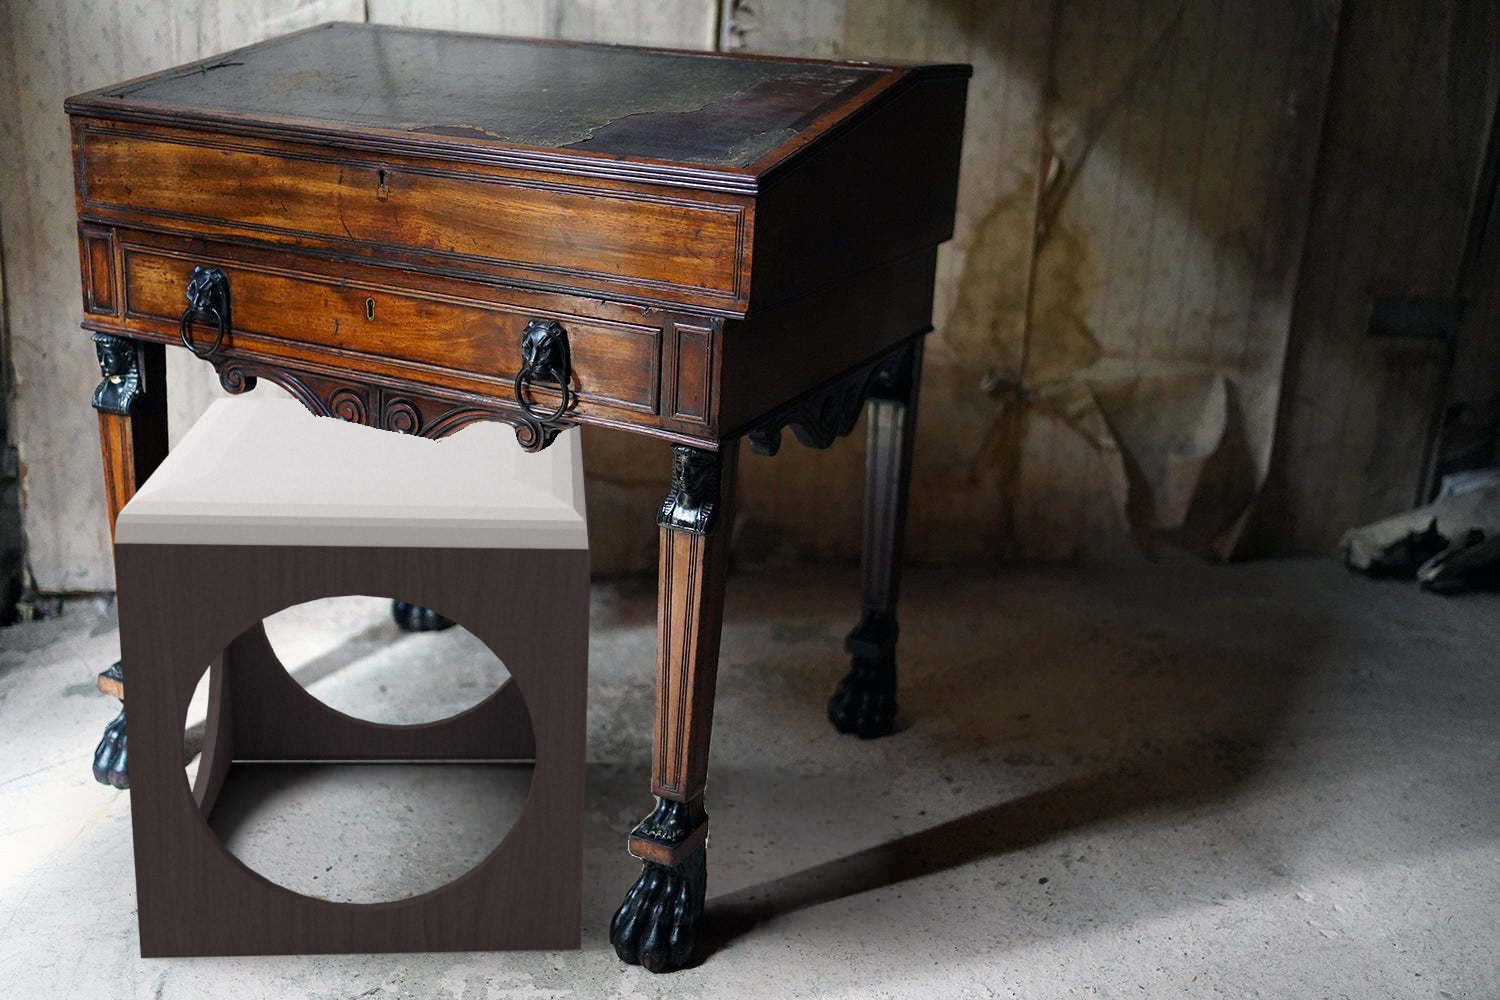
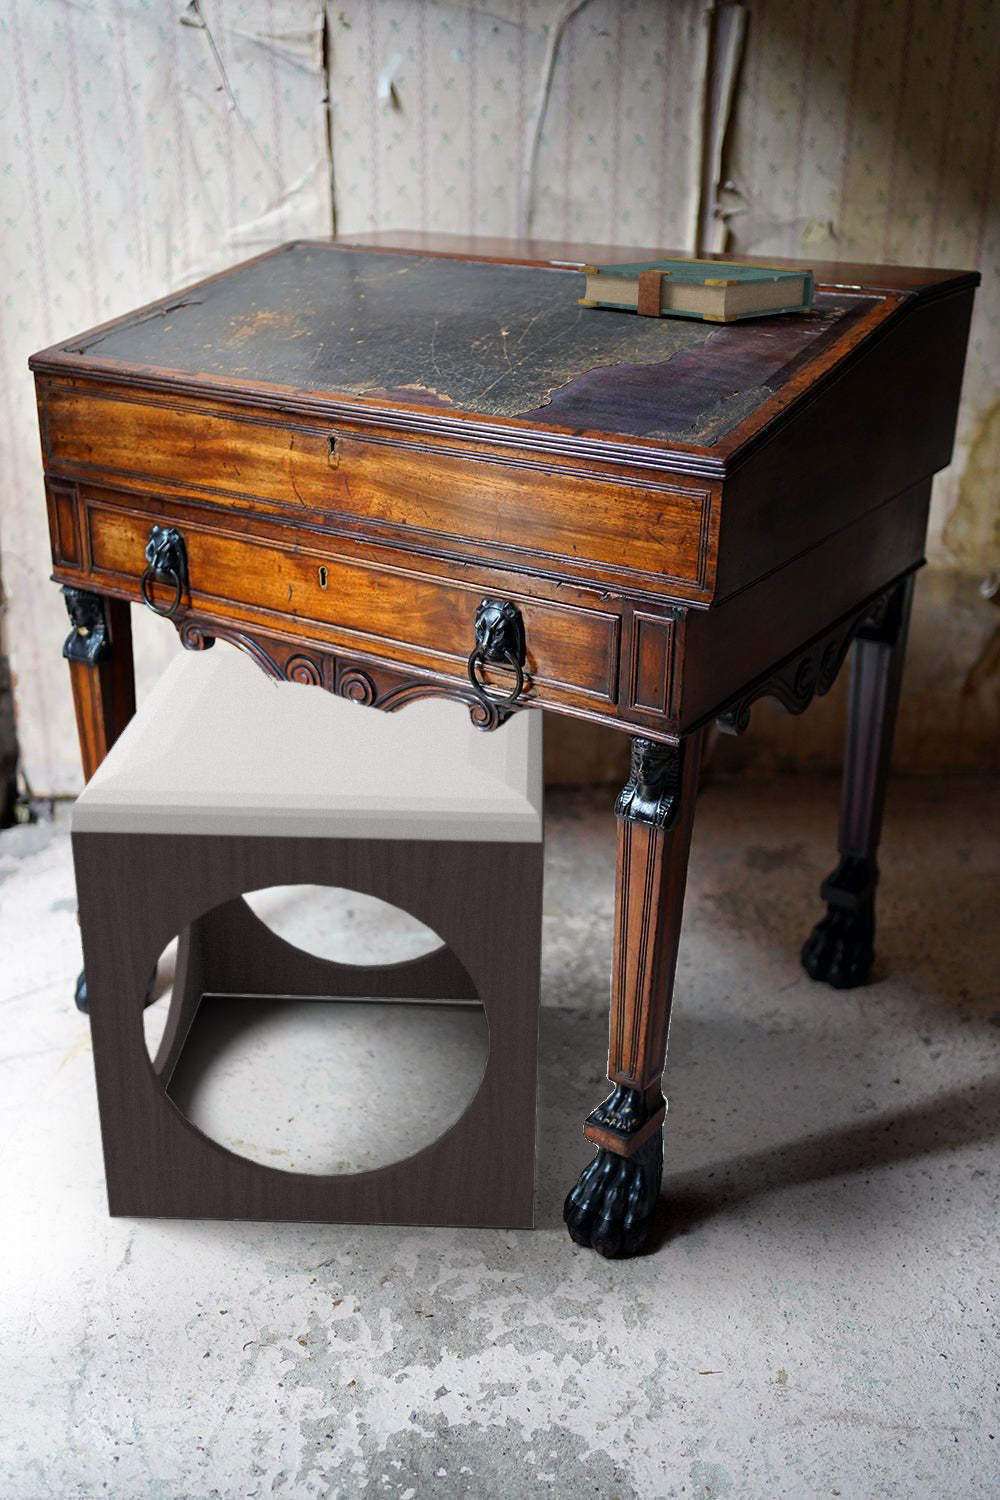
book: none [617,21,833,70] -> present [578,257,814,322]

